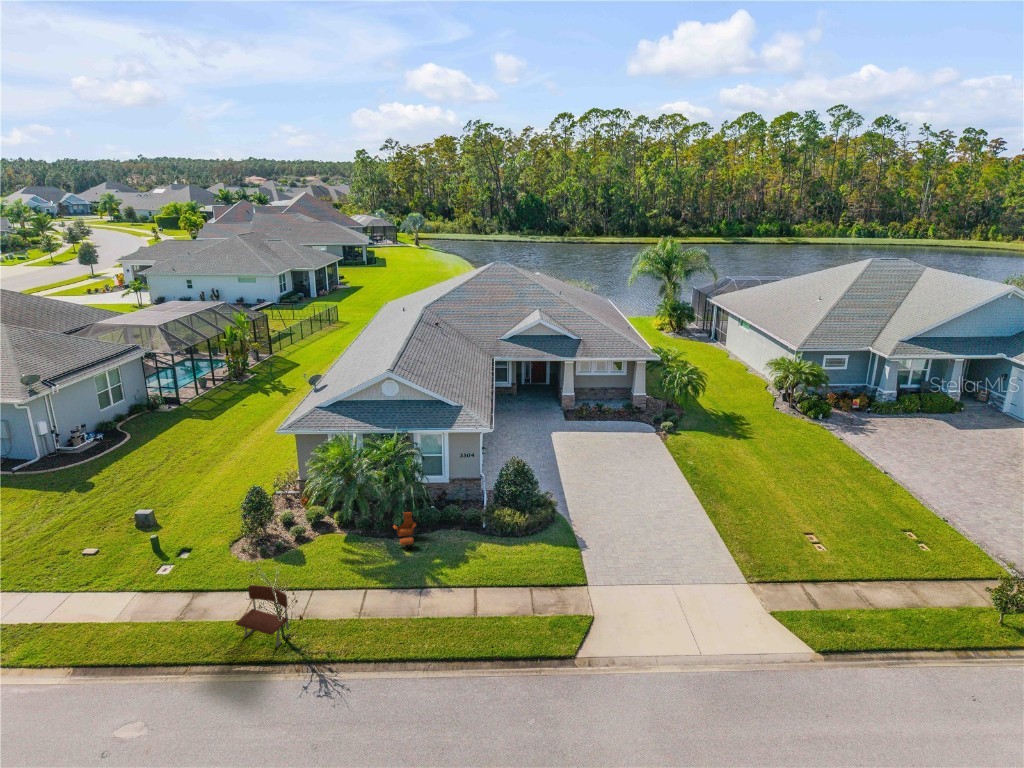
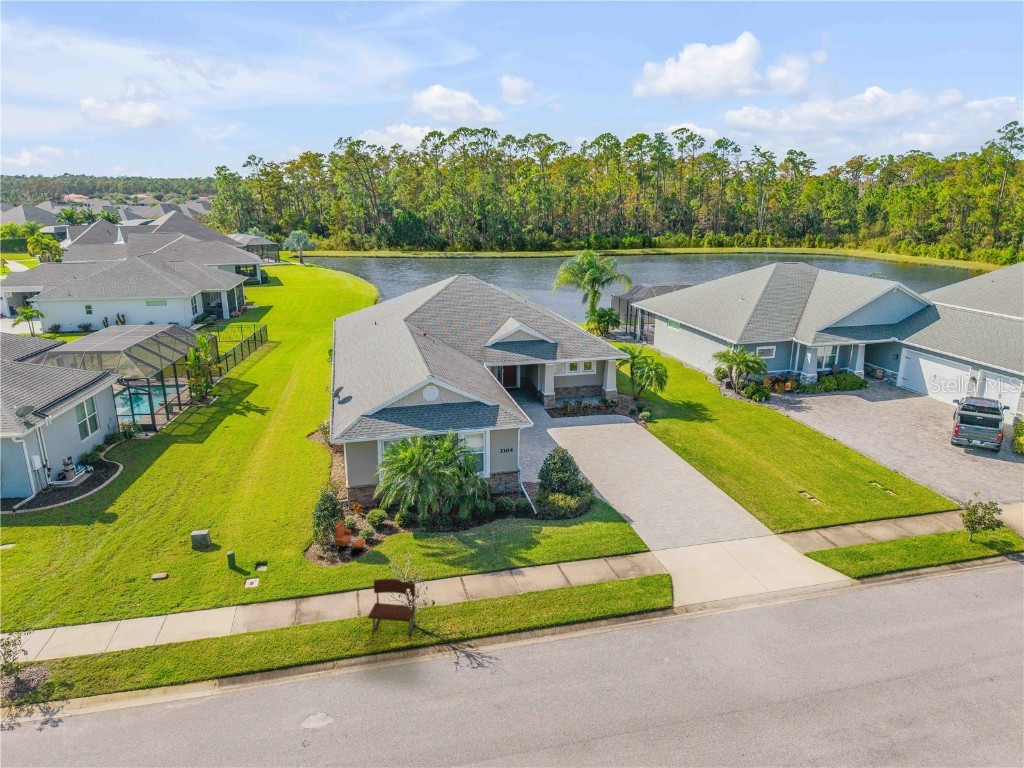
lounge chair: present [393,512,416,549] -> present [335,520,365,553]

